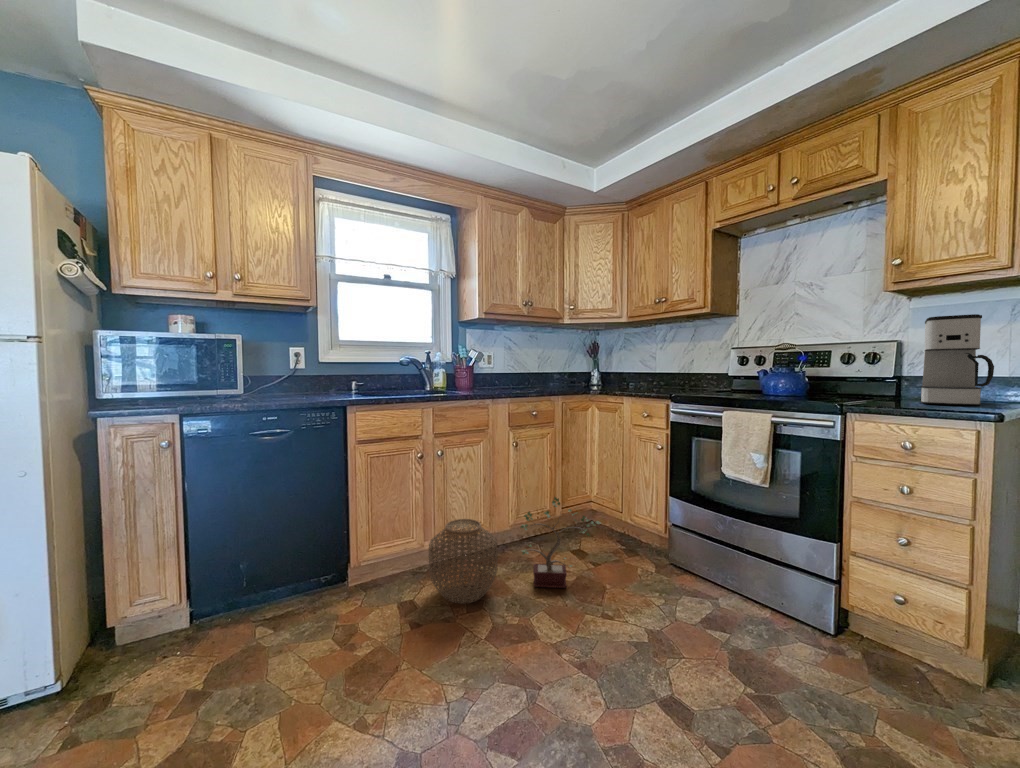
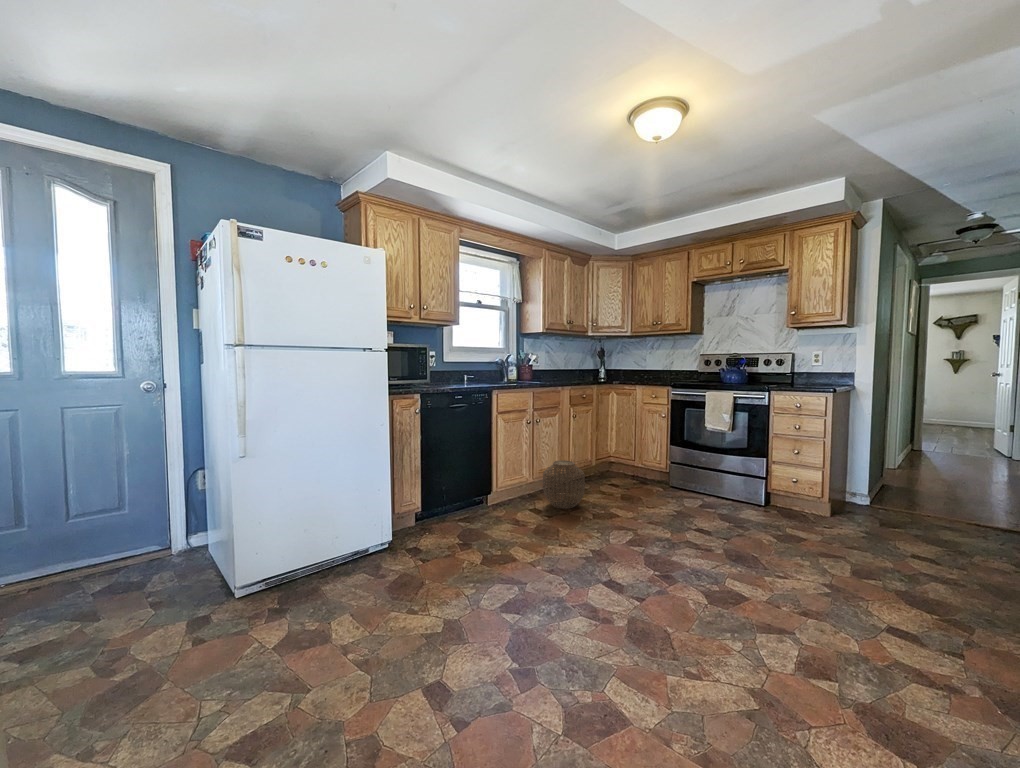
coffee maker: present [921,314,994,405] -> none [804,342,834,386]
potted plant: present [520,497,600,588] -> none [592,445,642,500]

